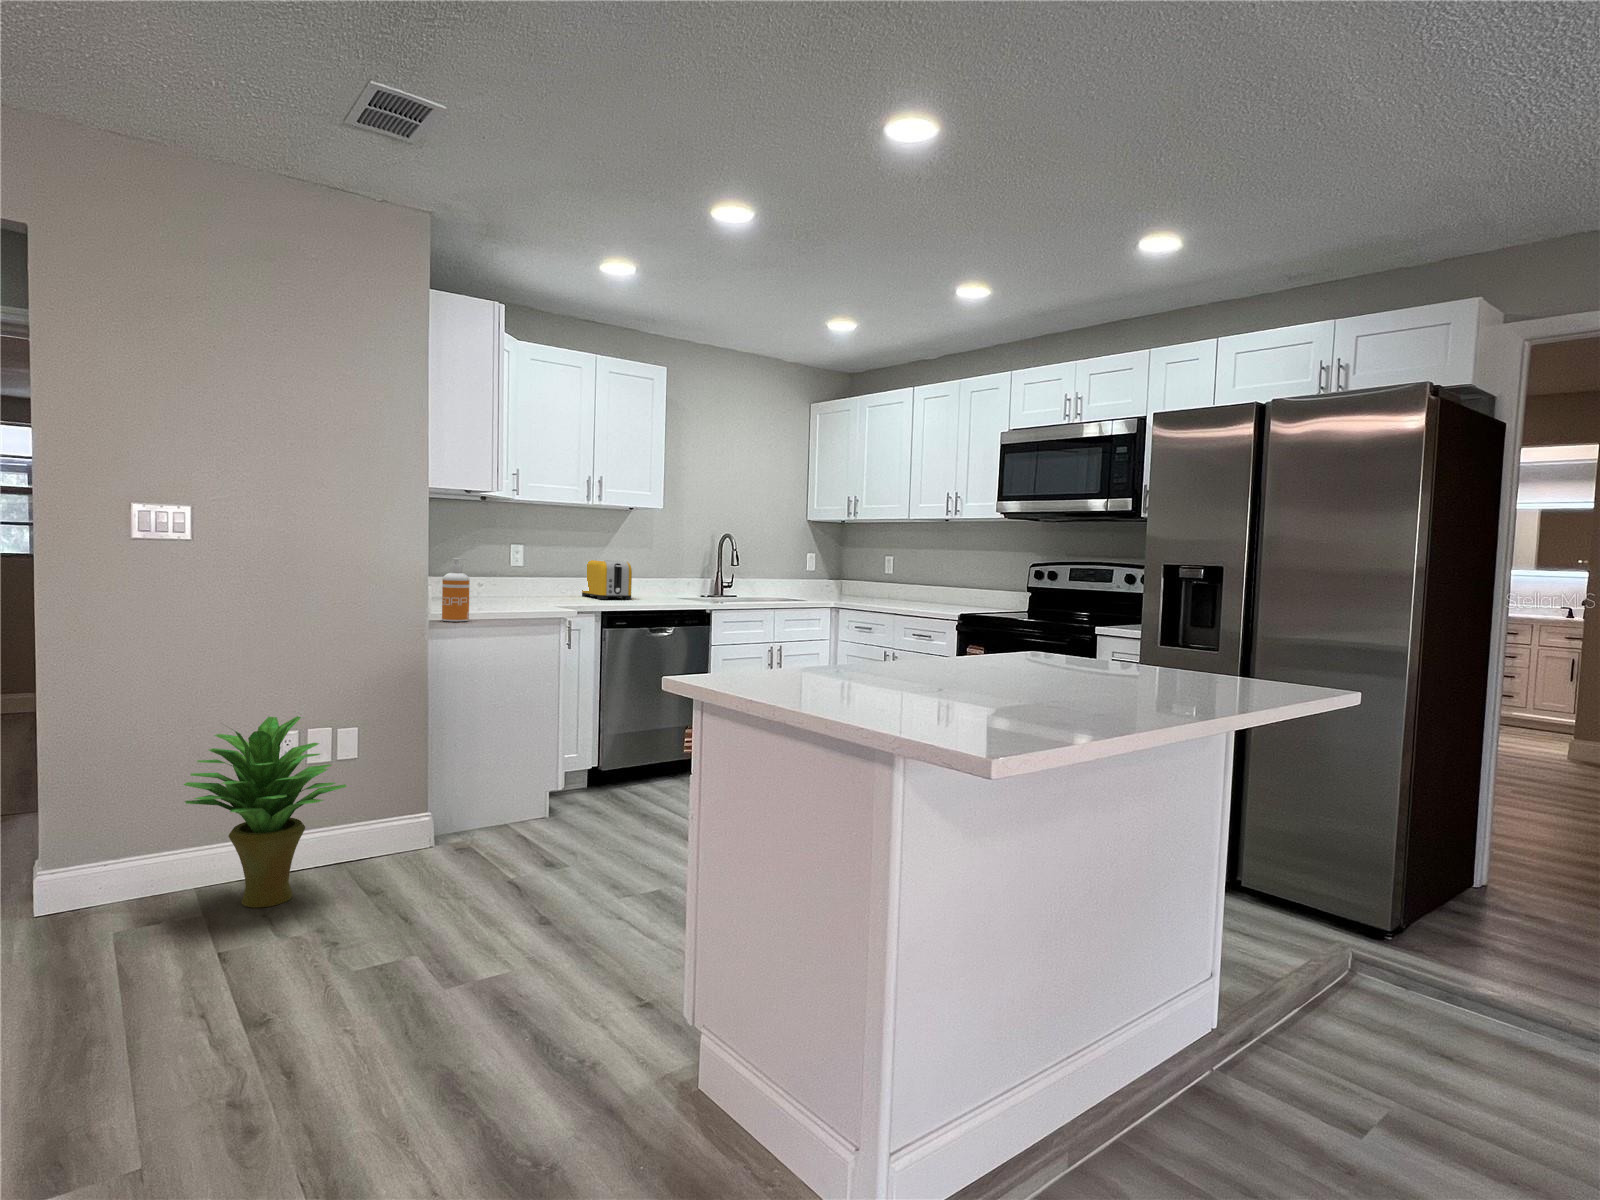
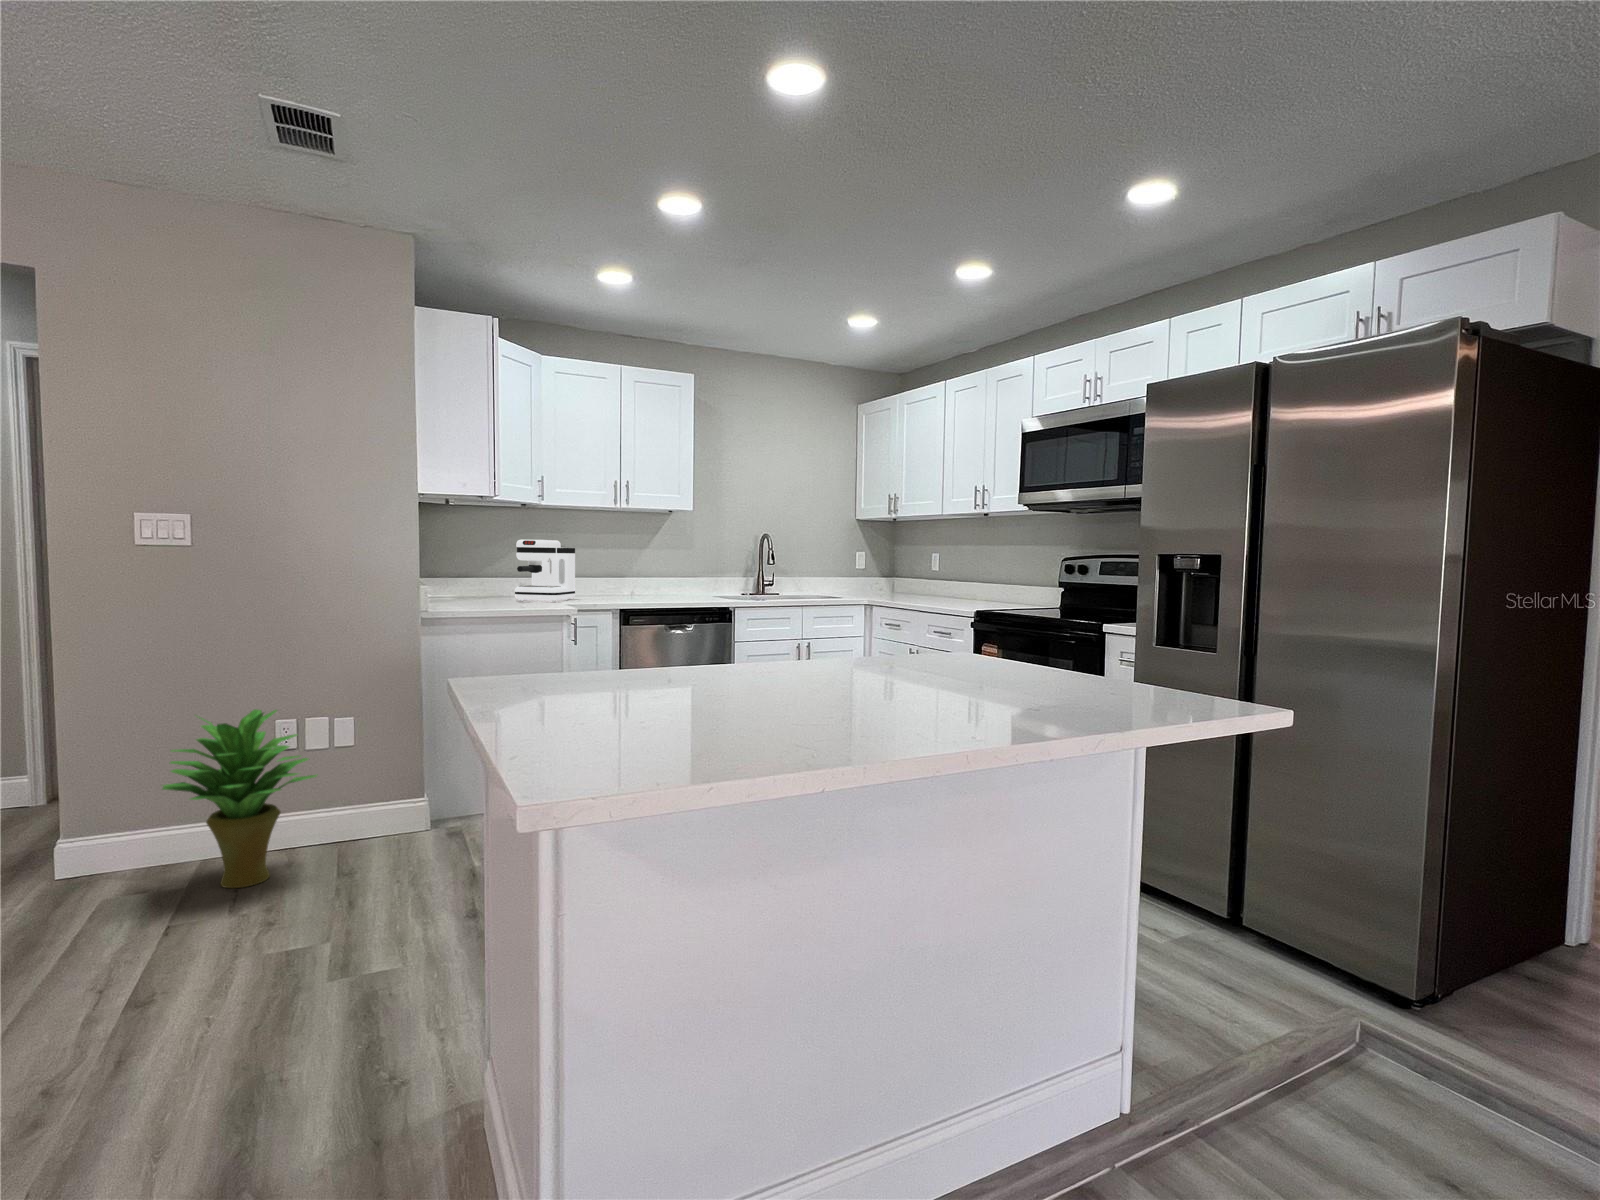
coffee maker: none [477,536,539,602] -> present [515,540,575,602]
soap dispenser: present [442,558,470,622] -> none [439,560,465,620]
toaster: present [582,560,632,599] -> none [626,562,667,598]

